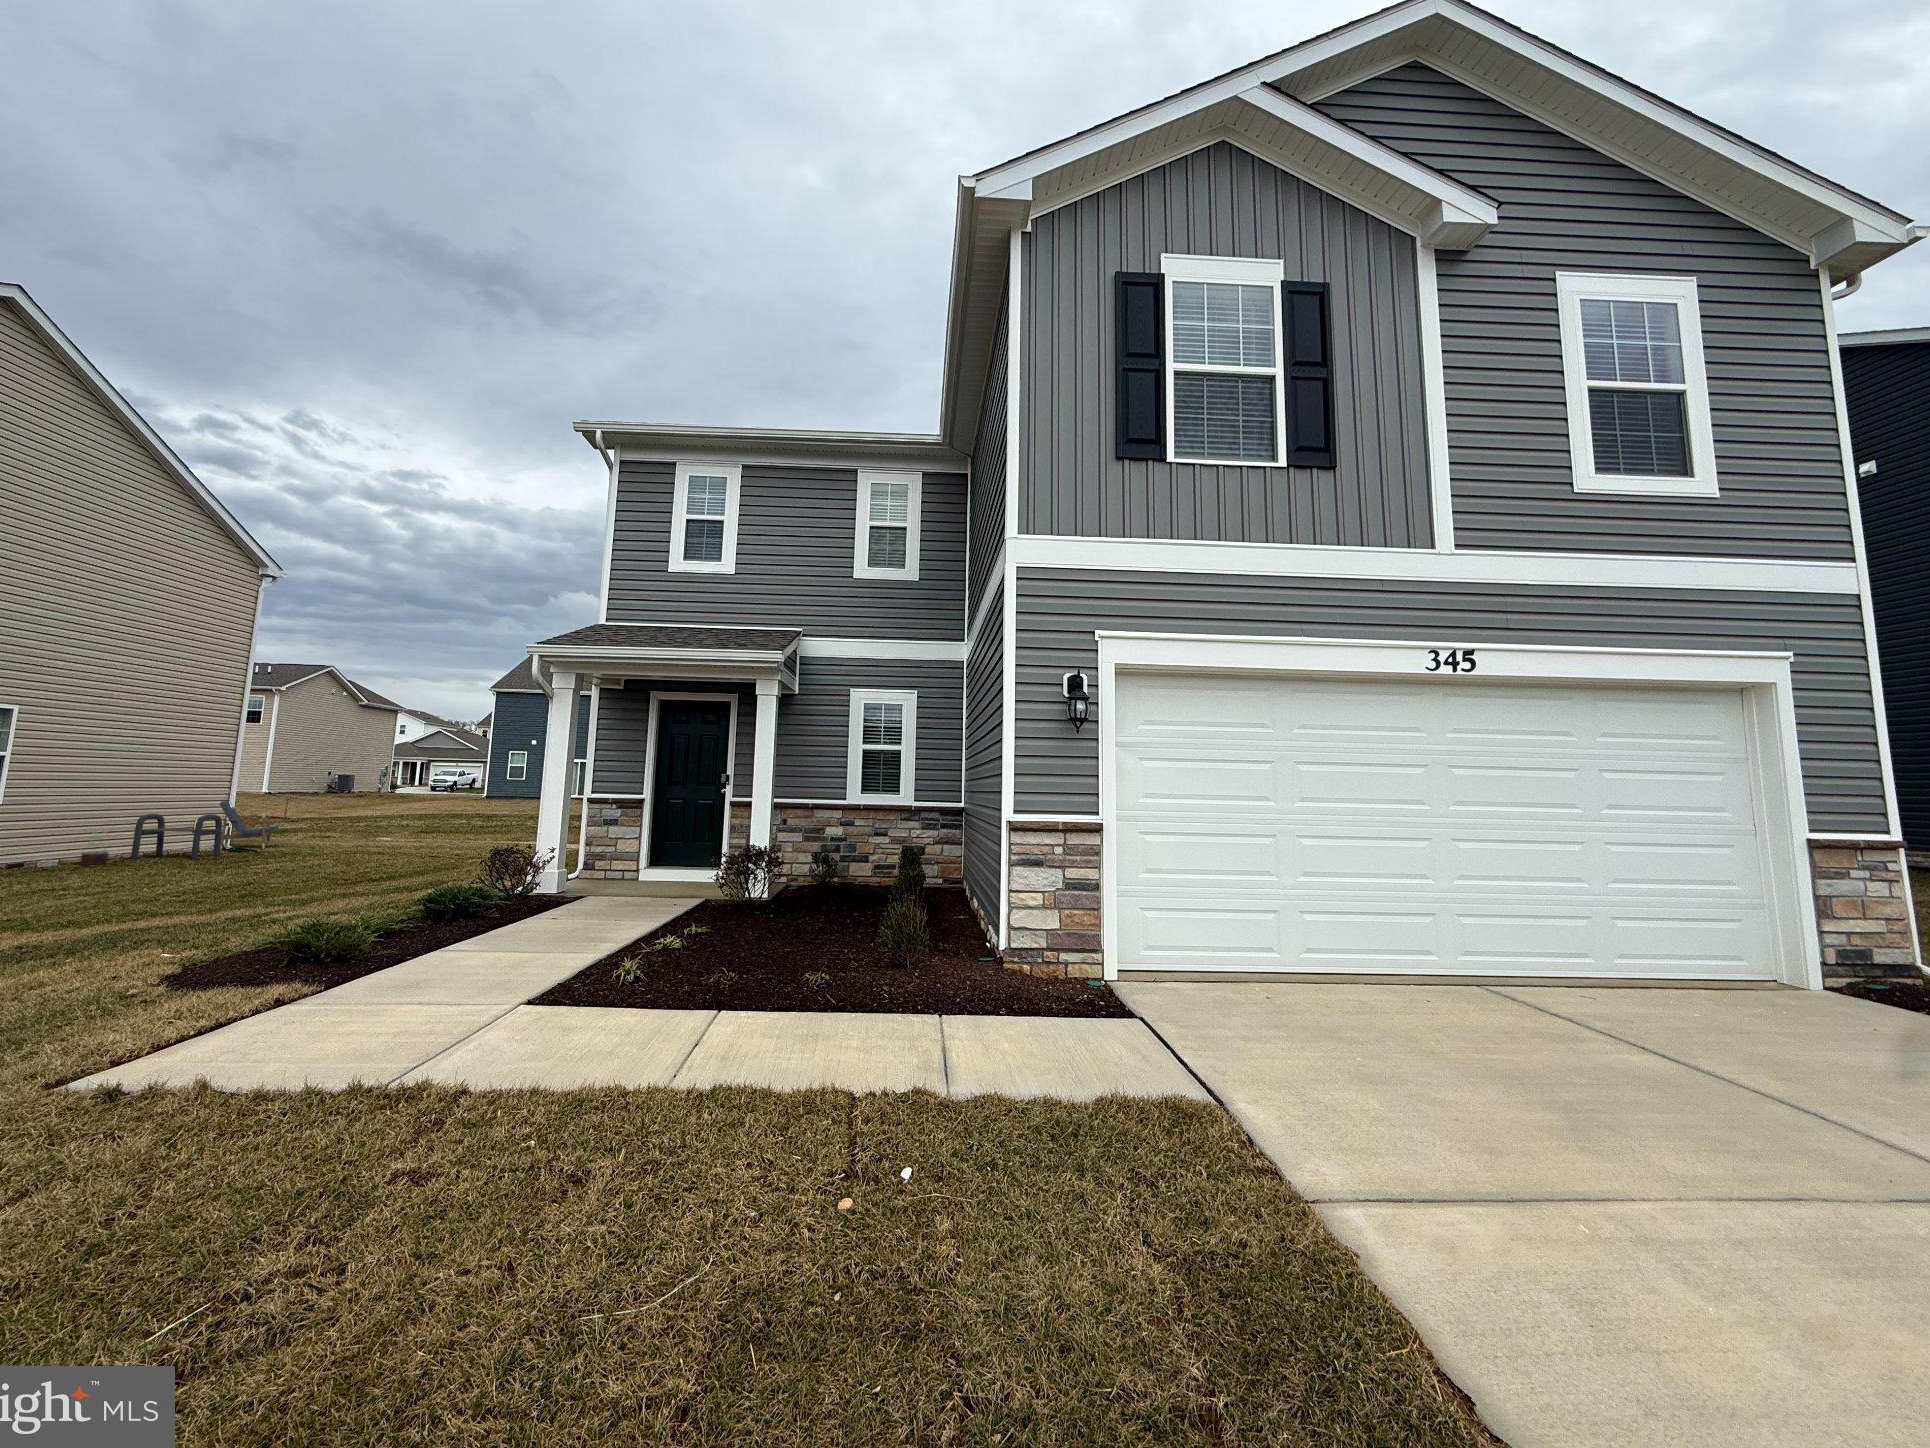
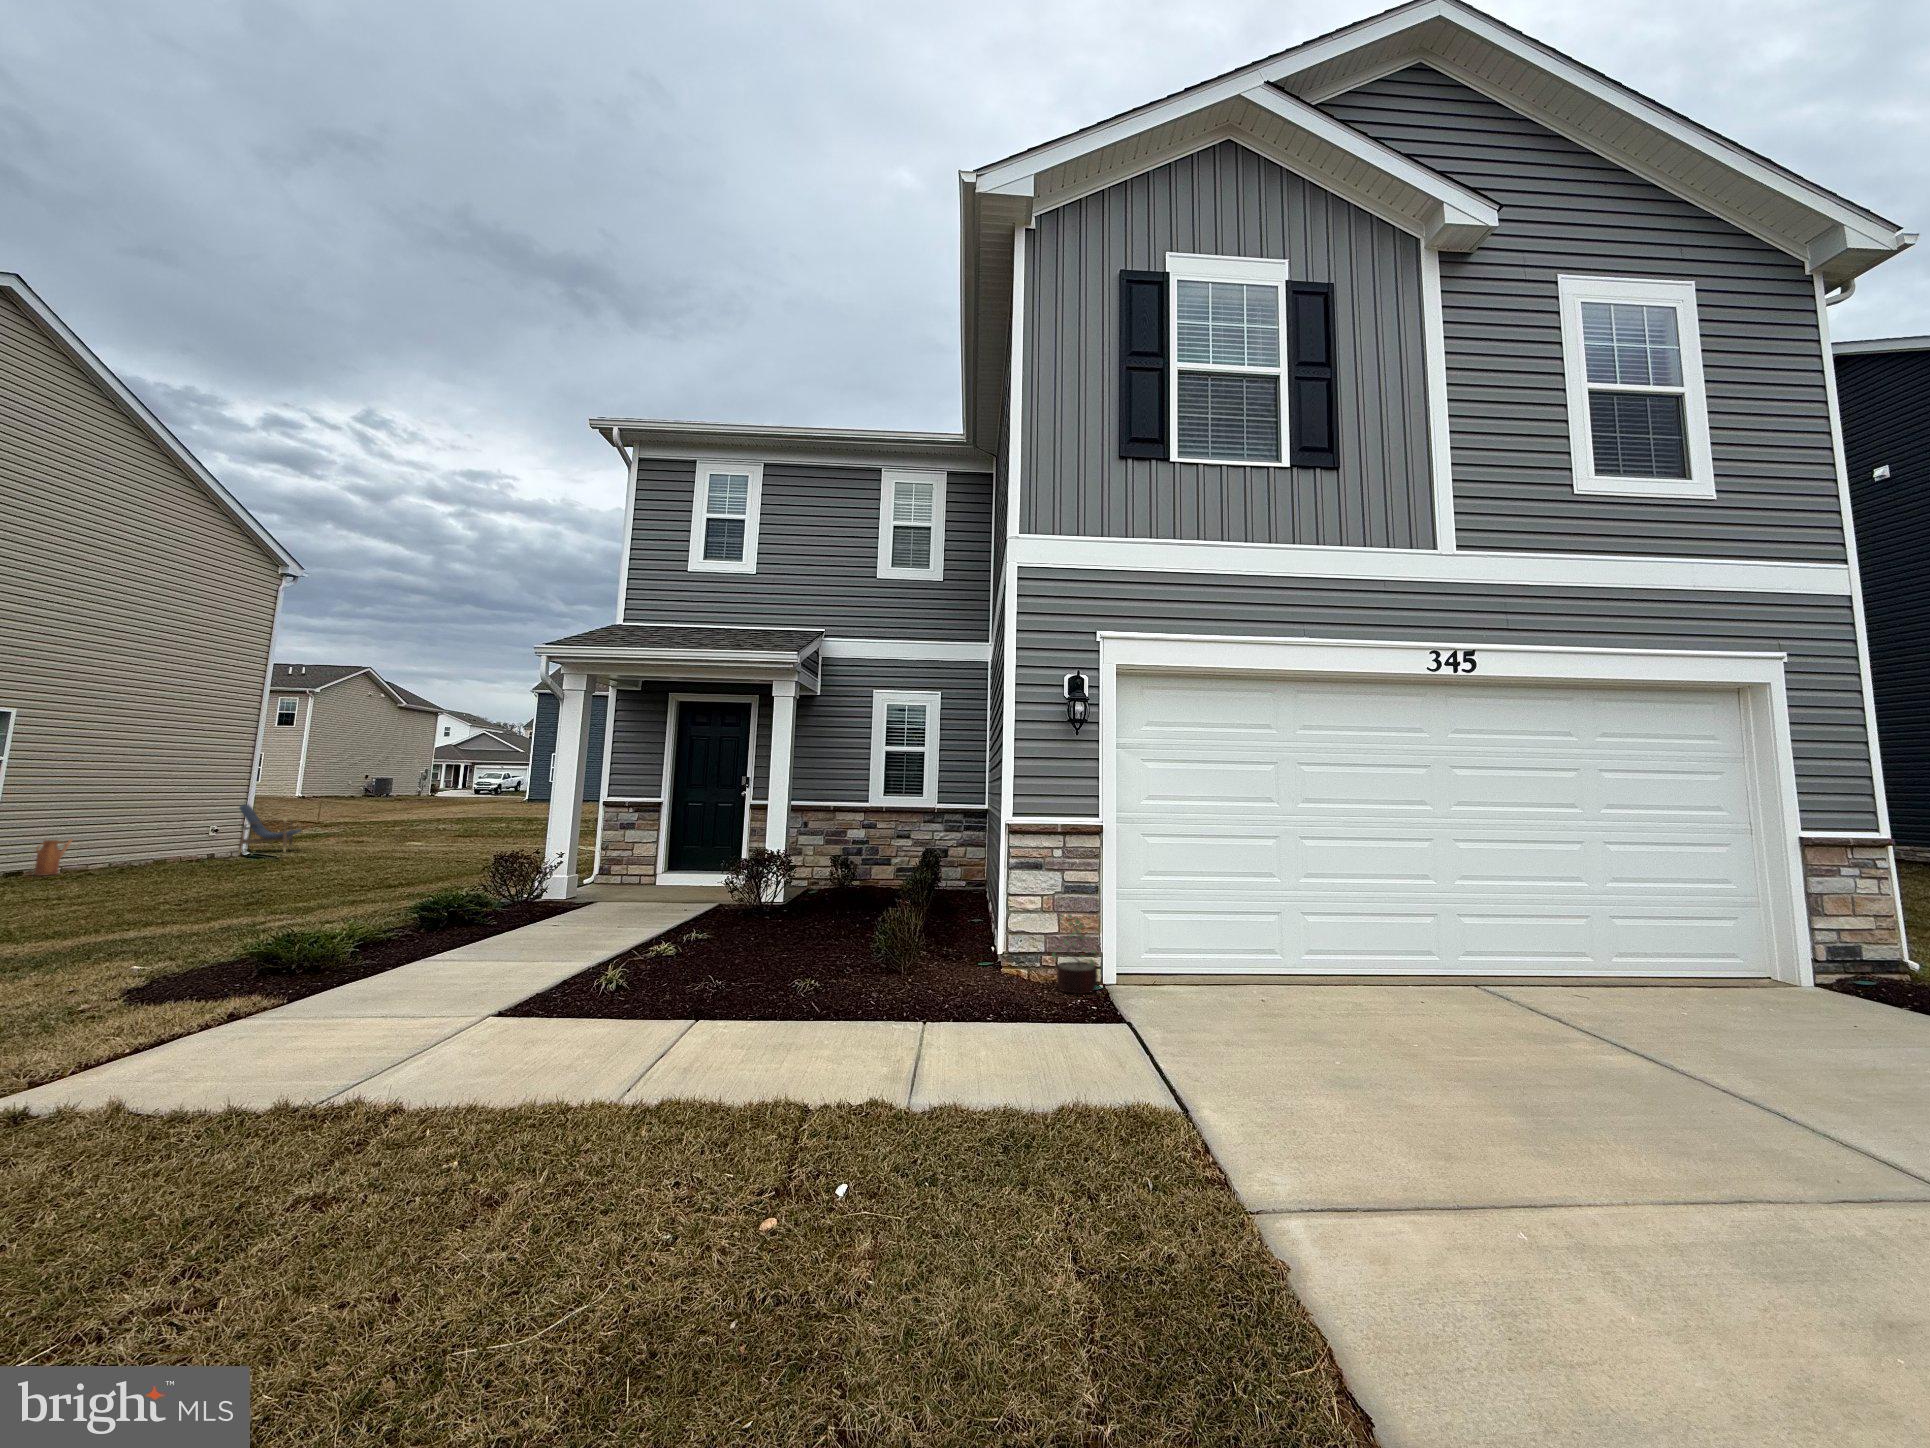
bench: present [131,814,222,859] -> none [142,818,239,864]
decorative plant: present [81,830,109,865] -> present [1051,914,1098,994]
watering can: none [33,834,69,870] -> present [34,839,72,876]

